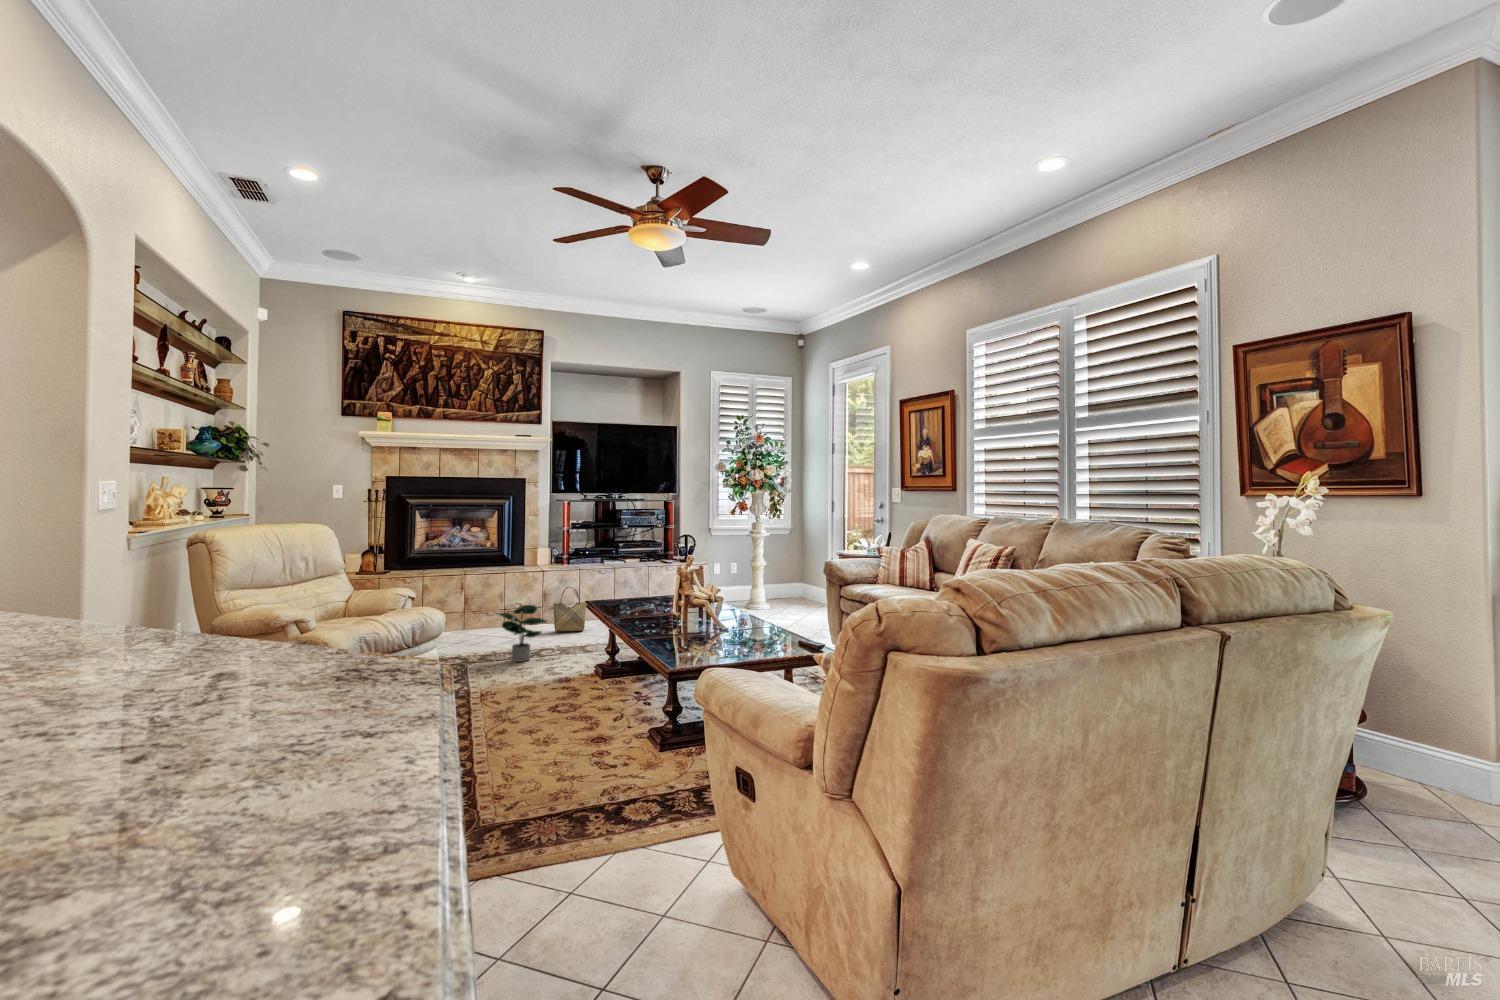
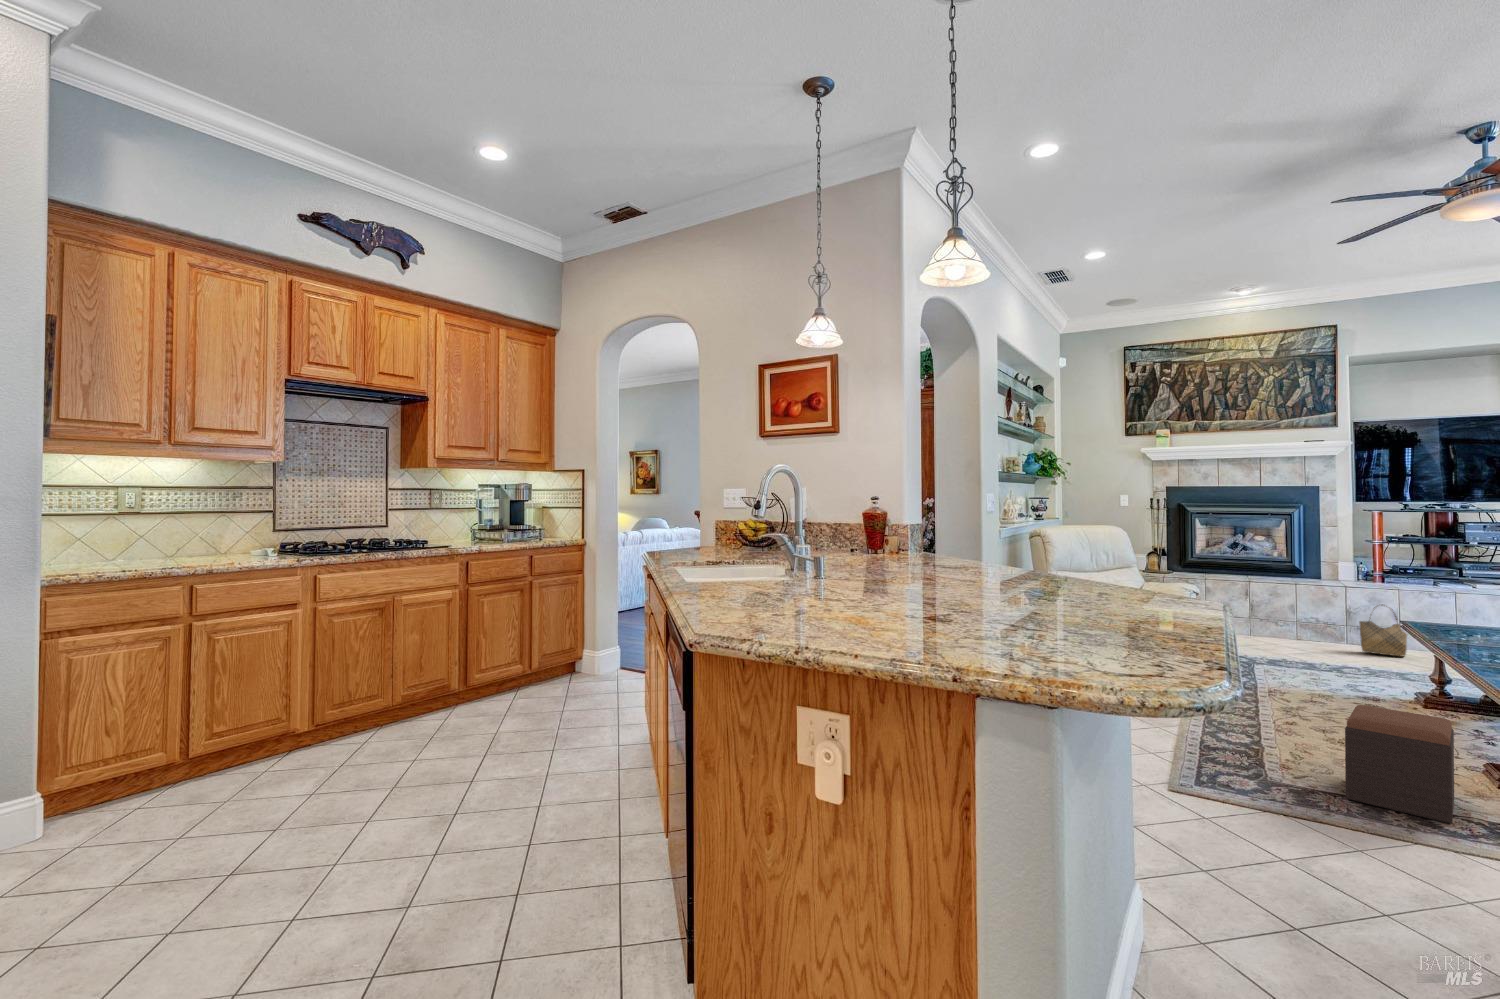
potted plant: present [498,605,547,662] -> none [1284,615,1351,673]
footstool: none [549,705,628,814] -> present [1345,705,1454,824]

